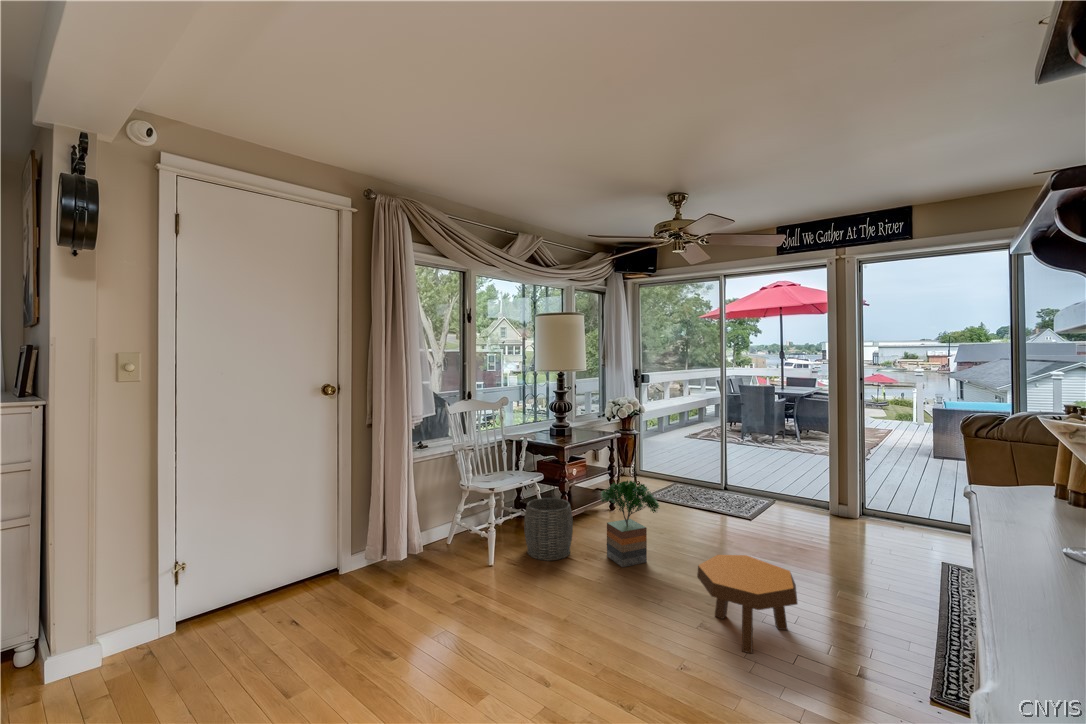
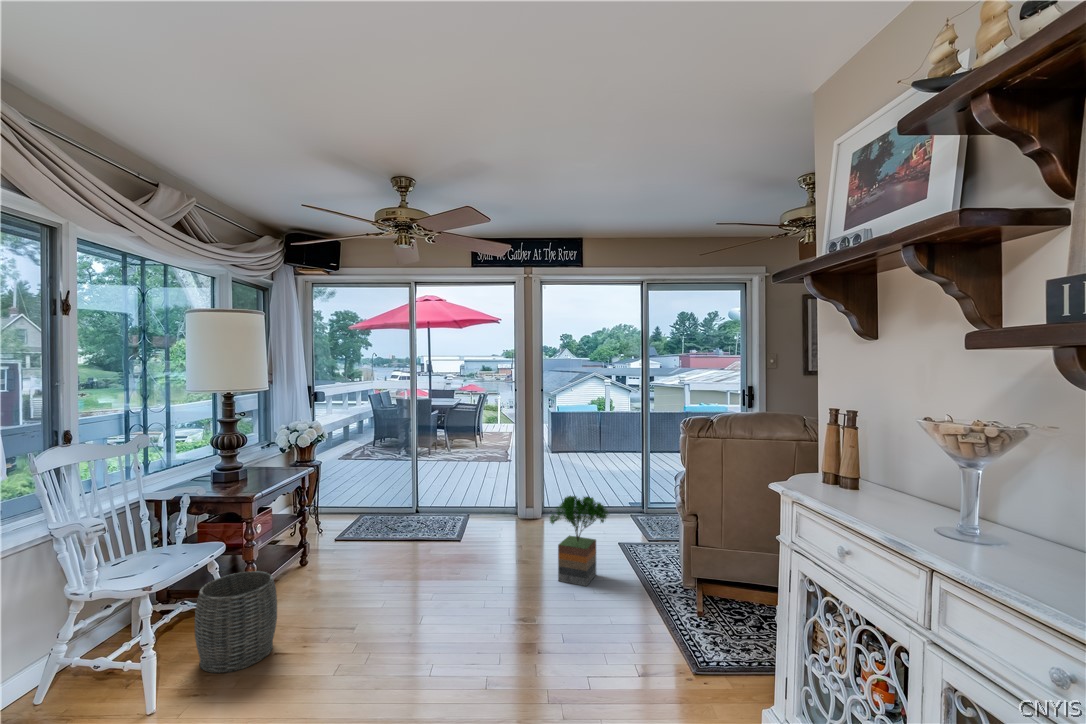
potted tree: present [601,480,659,567] -> present [550,496,608,586]
footstool: present [697,555,798,653] -> none [476,581,580,690]

